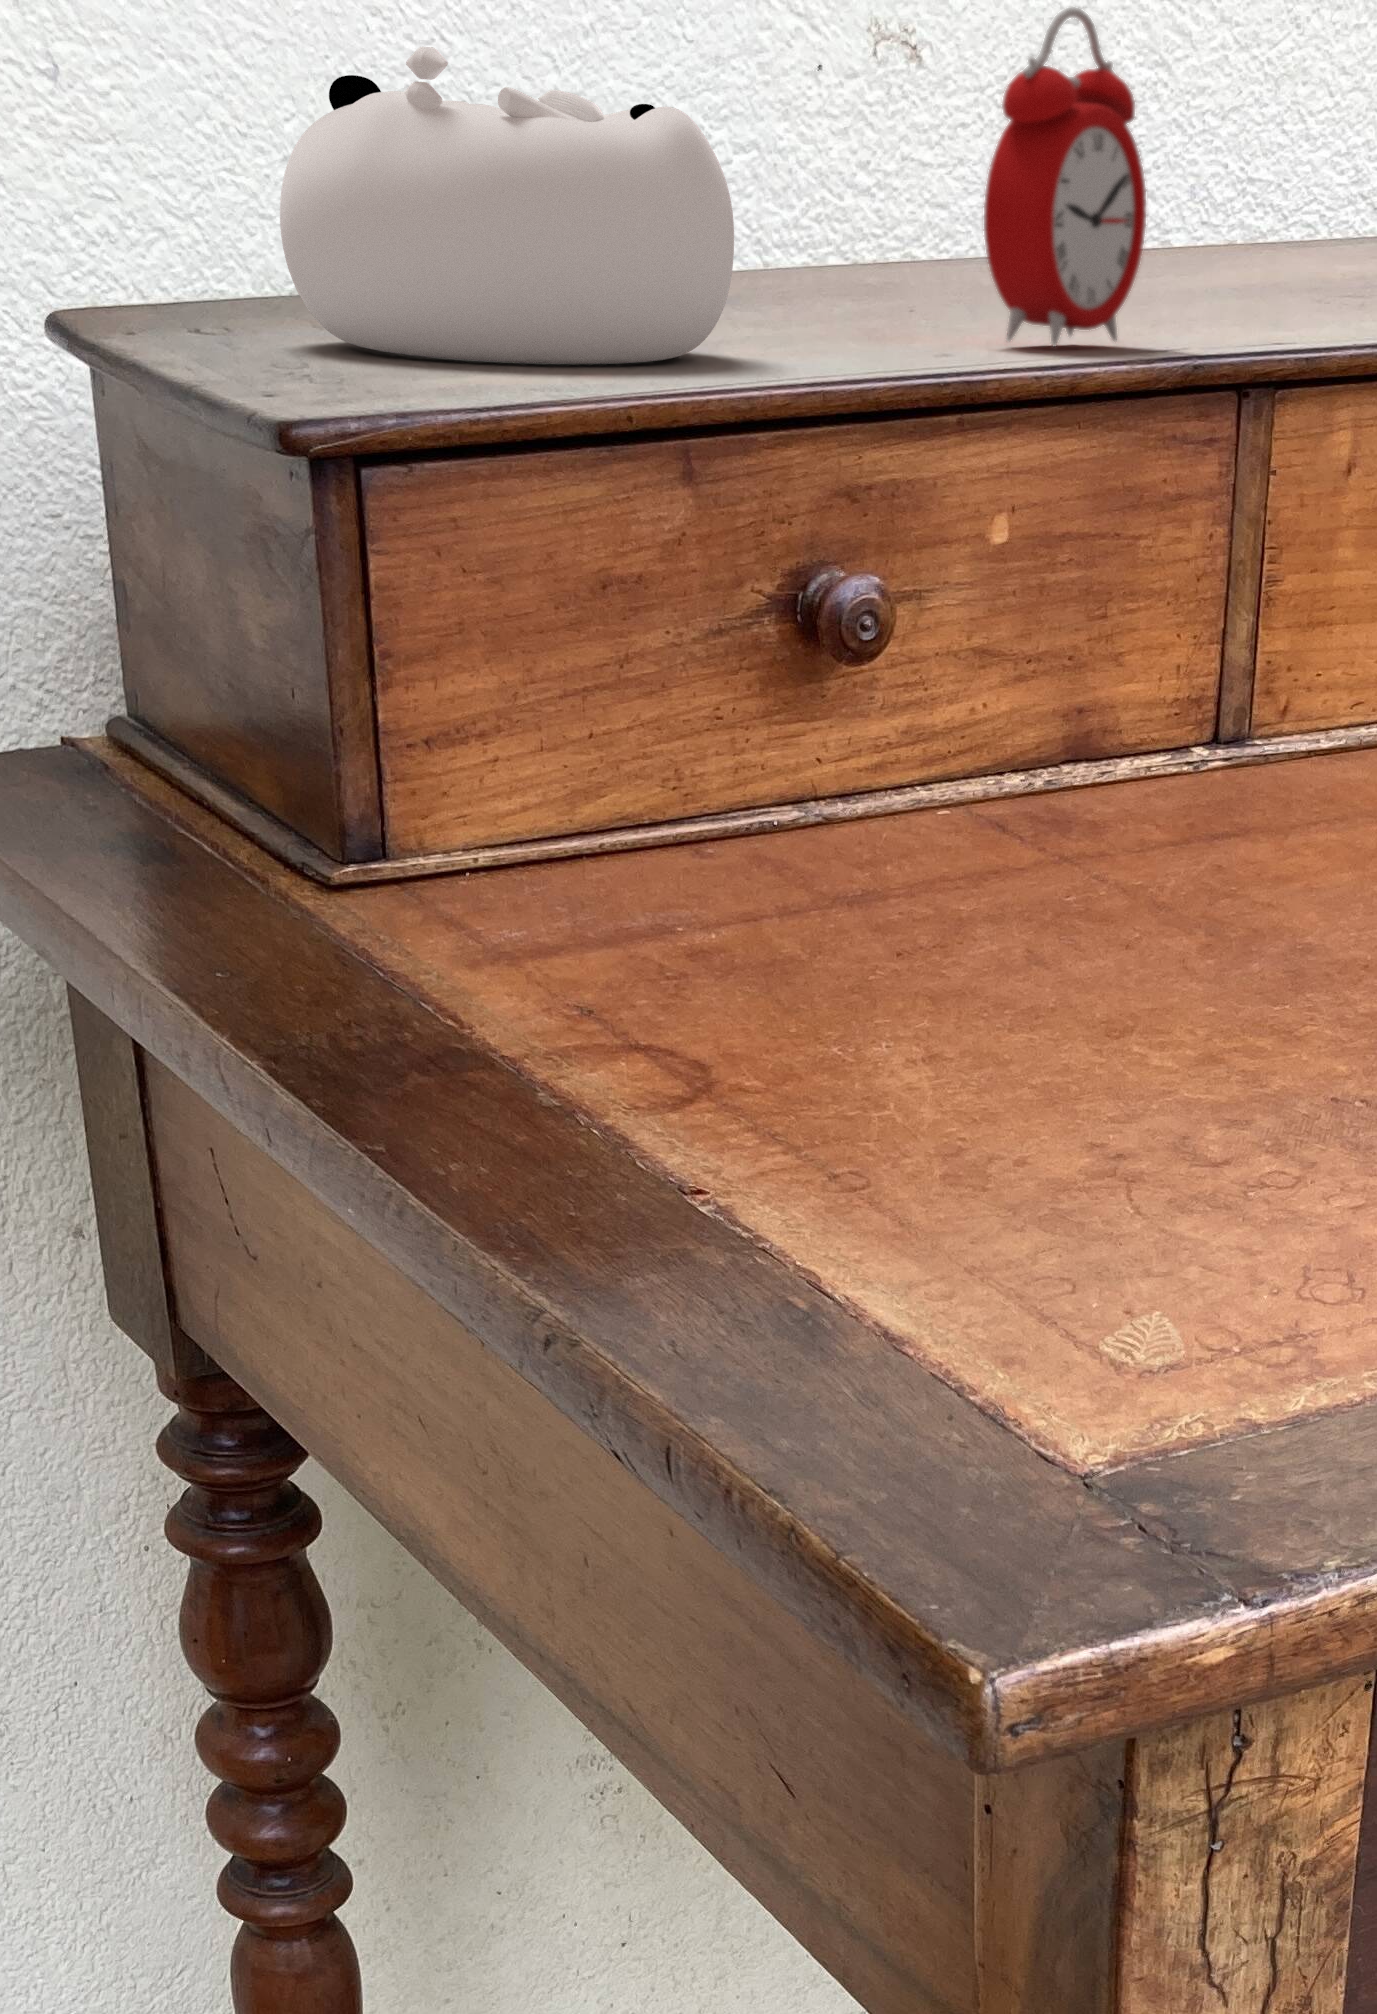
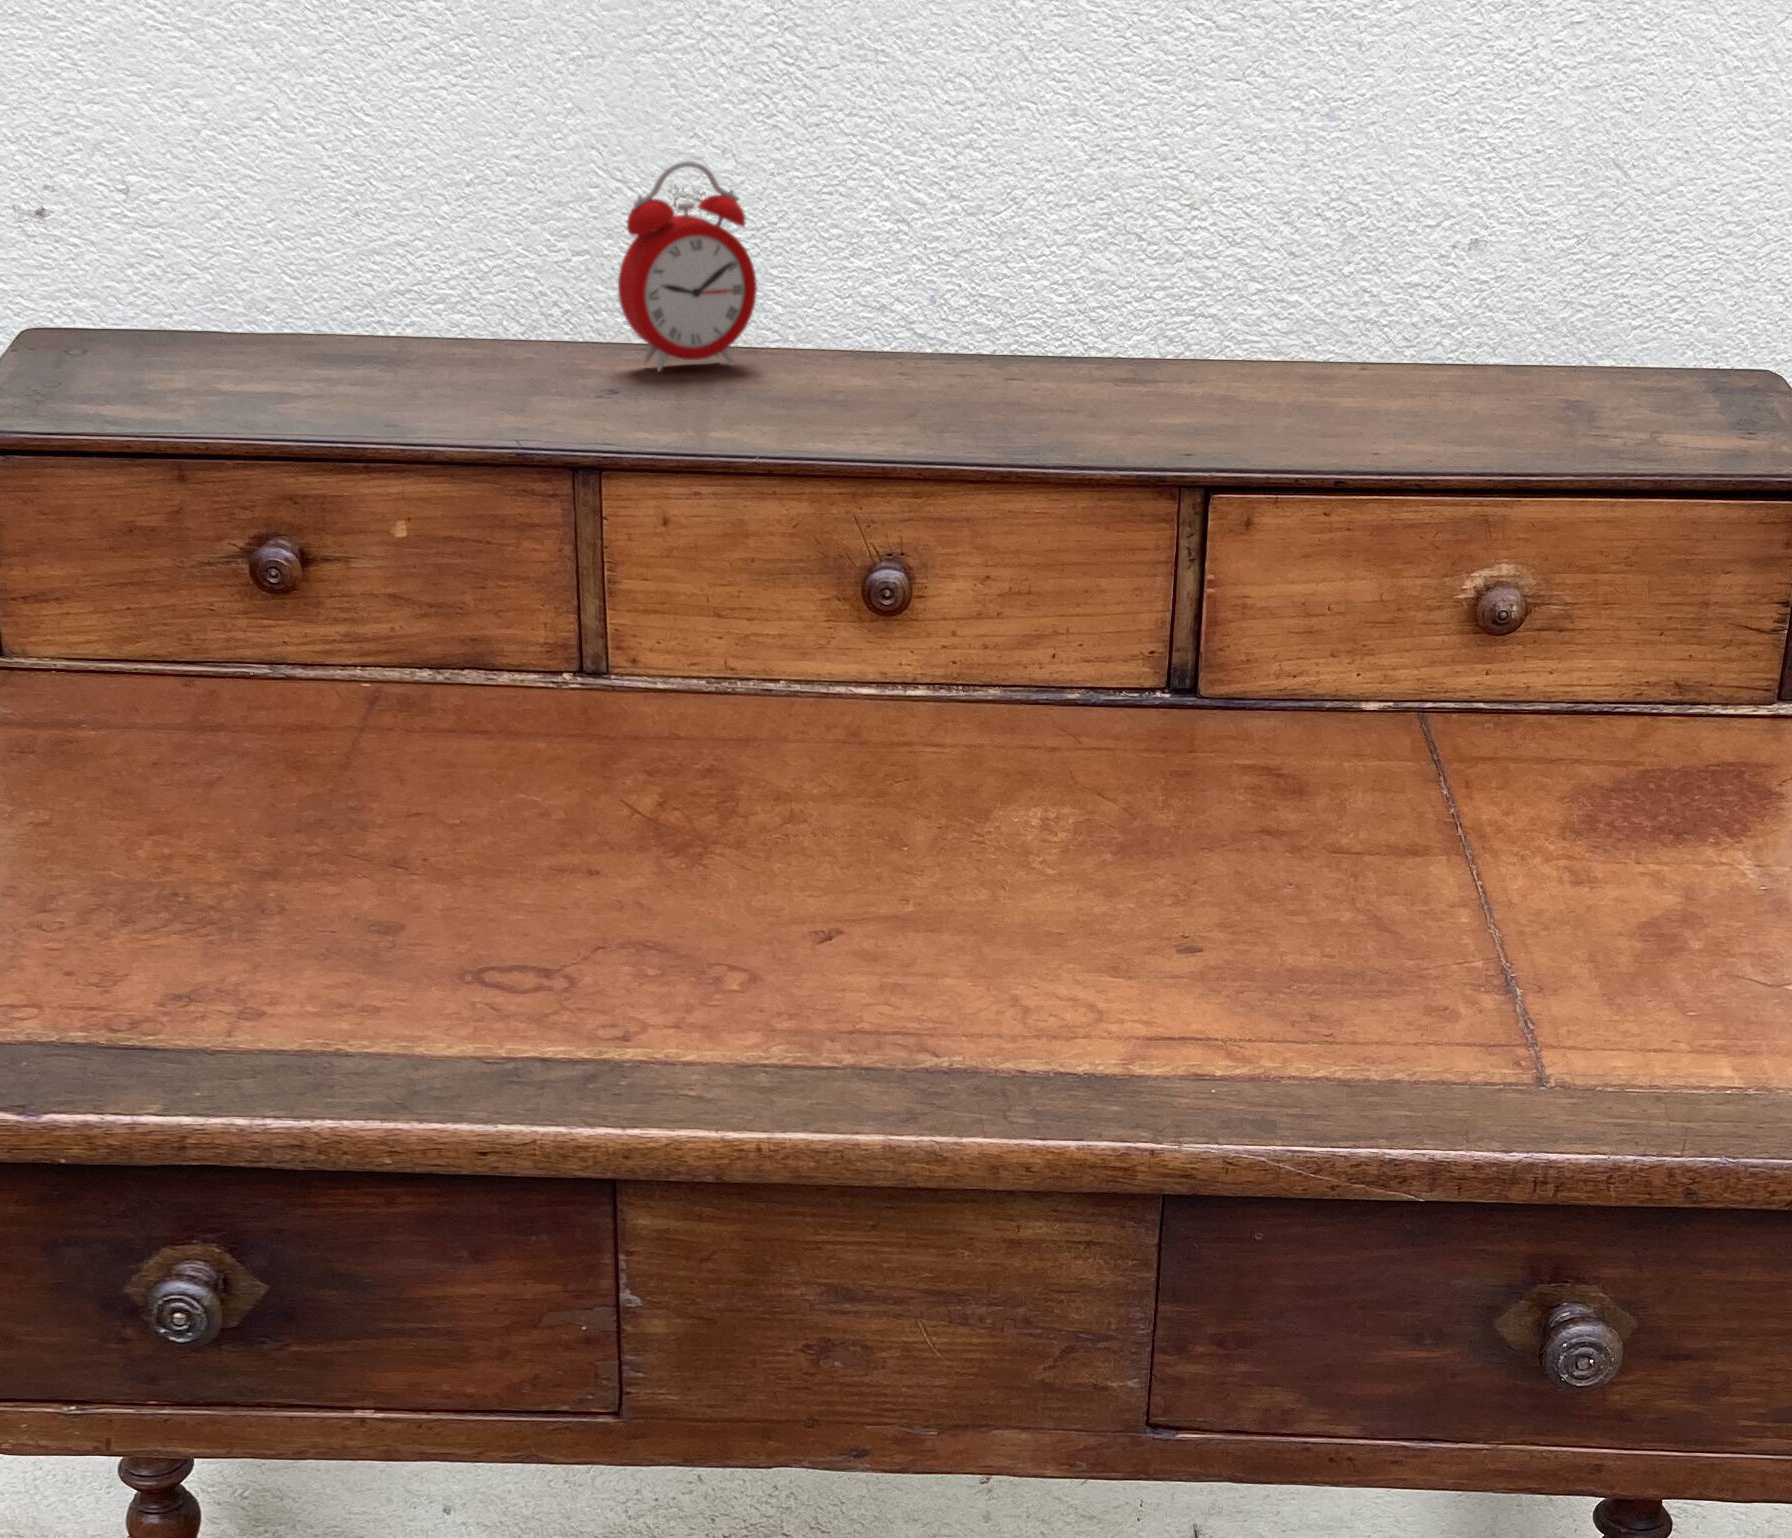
decorative bowl: present [280,47,734,364] -> none [101,218,372,393]

